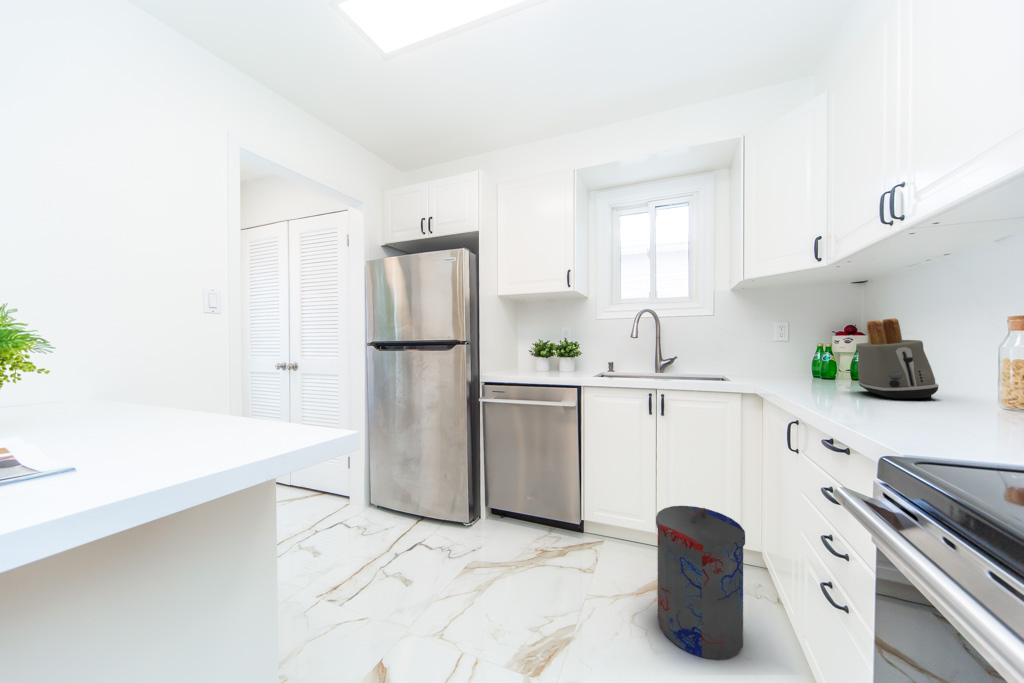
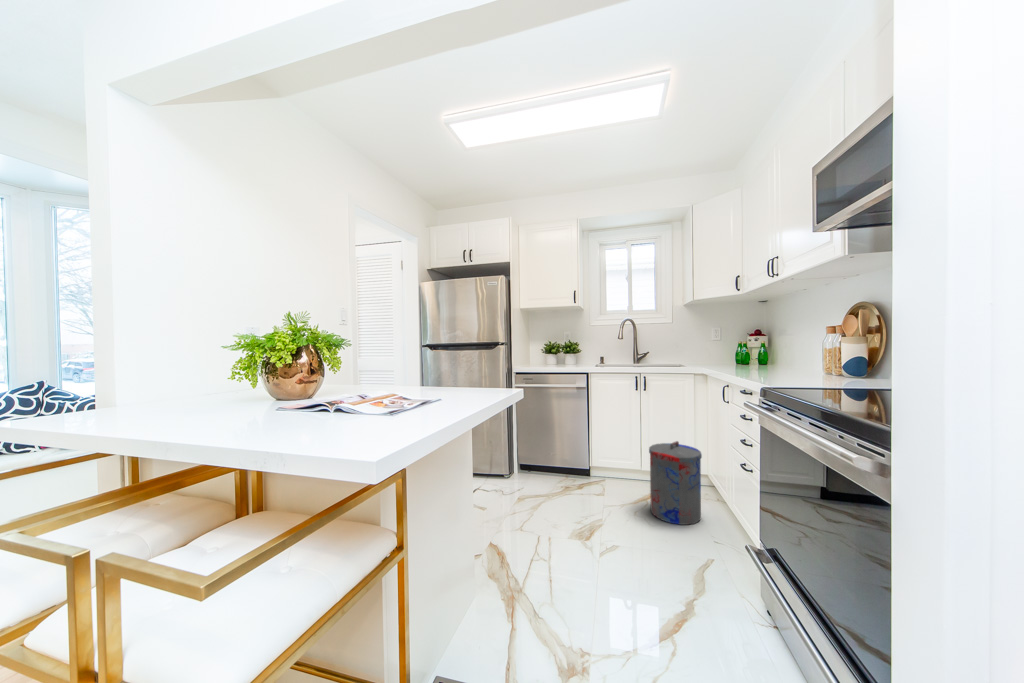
toaster: present [857,318,939,400] -> none [760,326,798,371]

